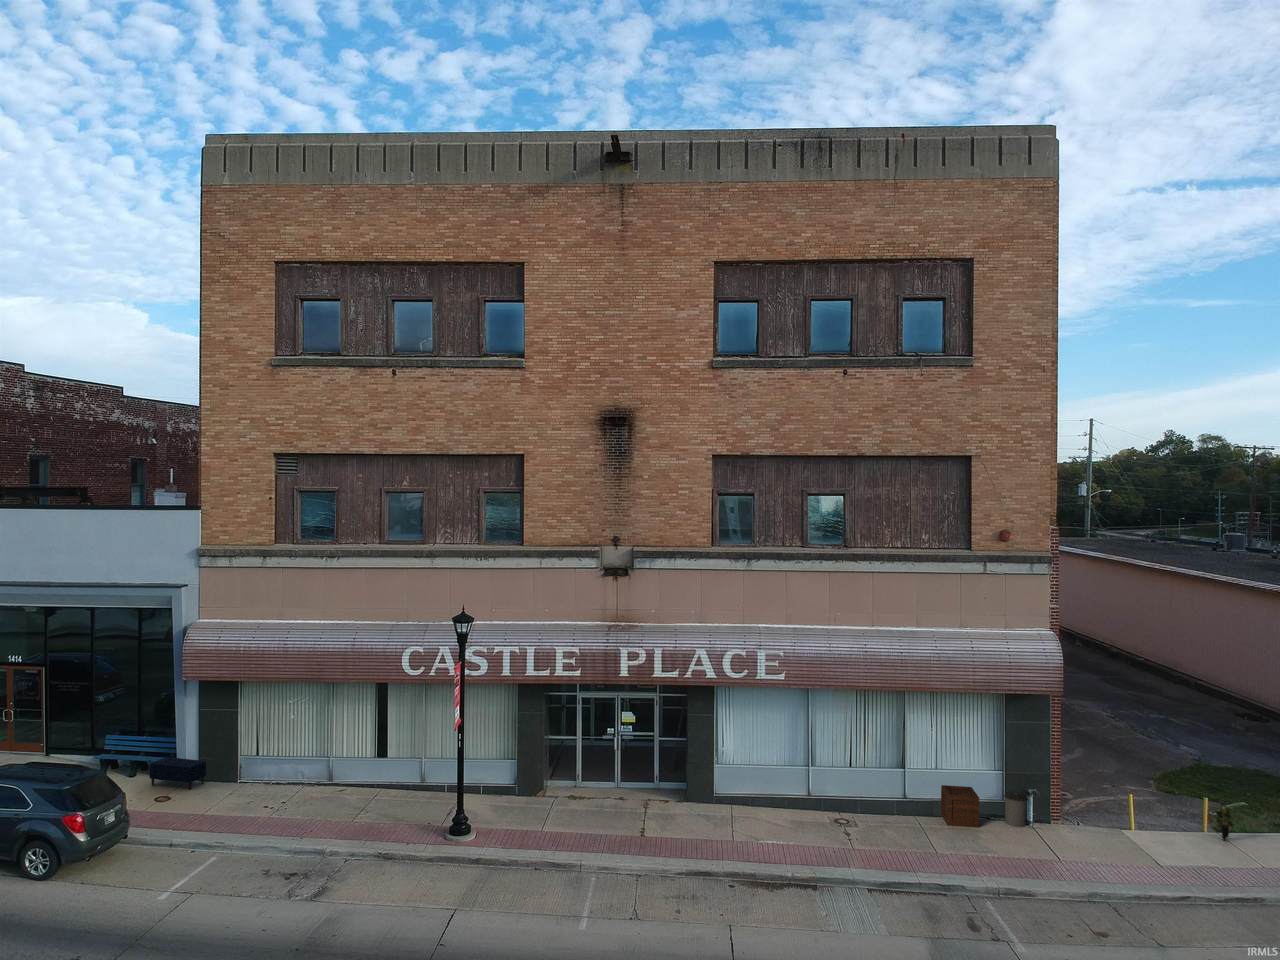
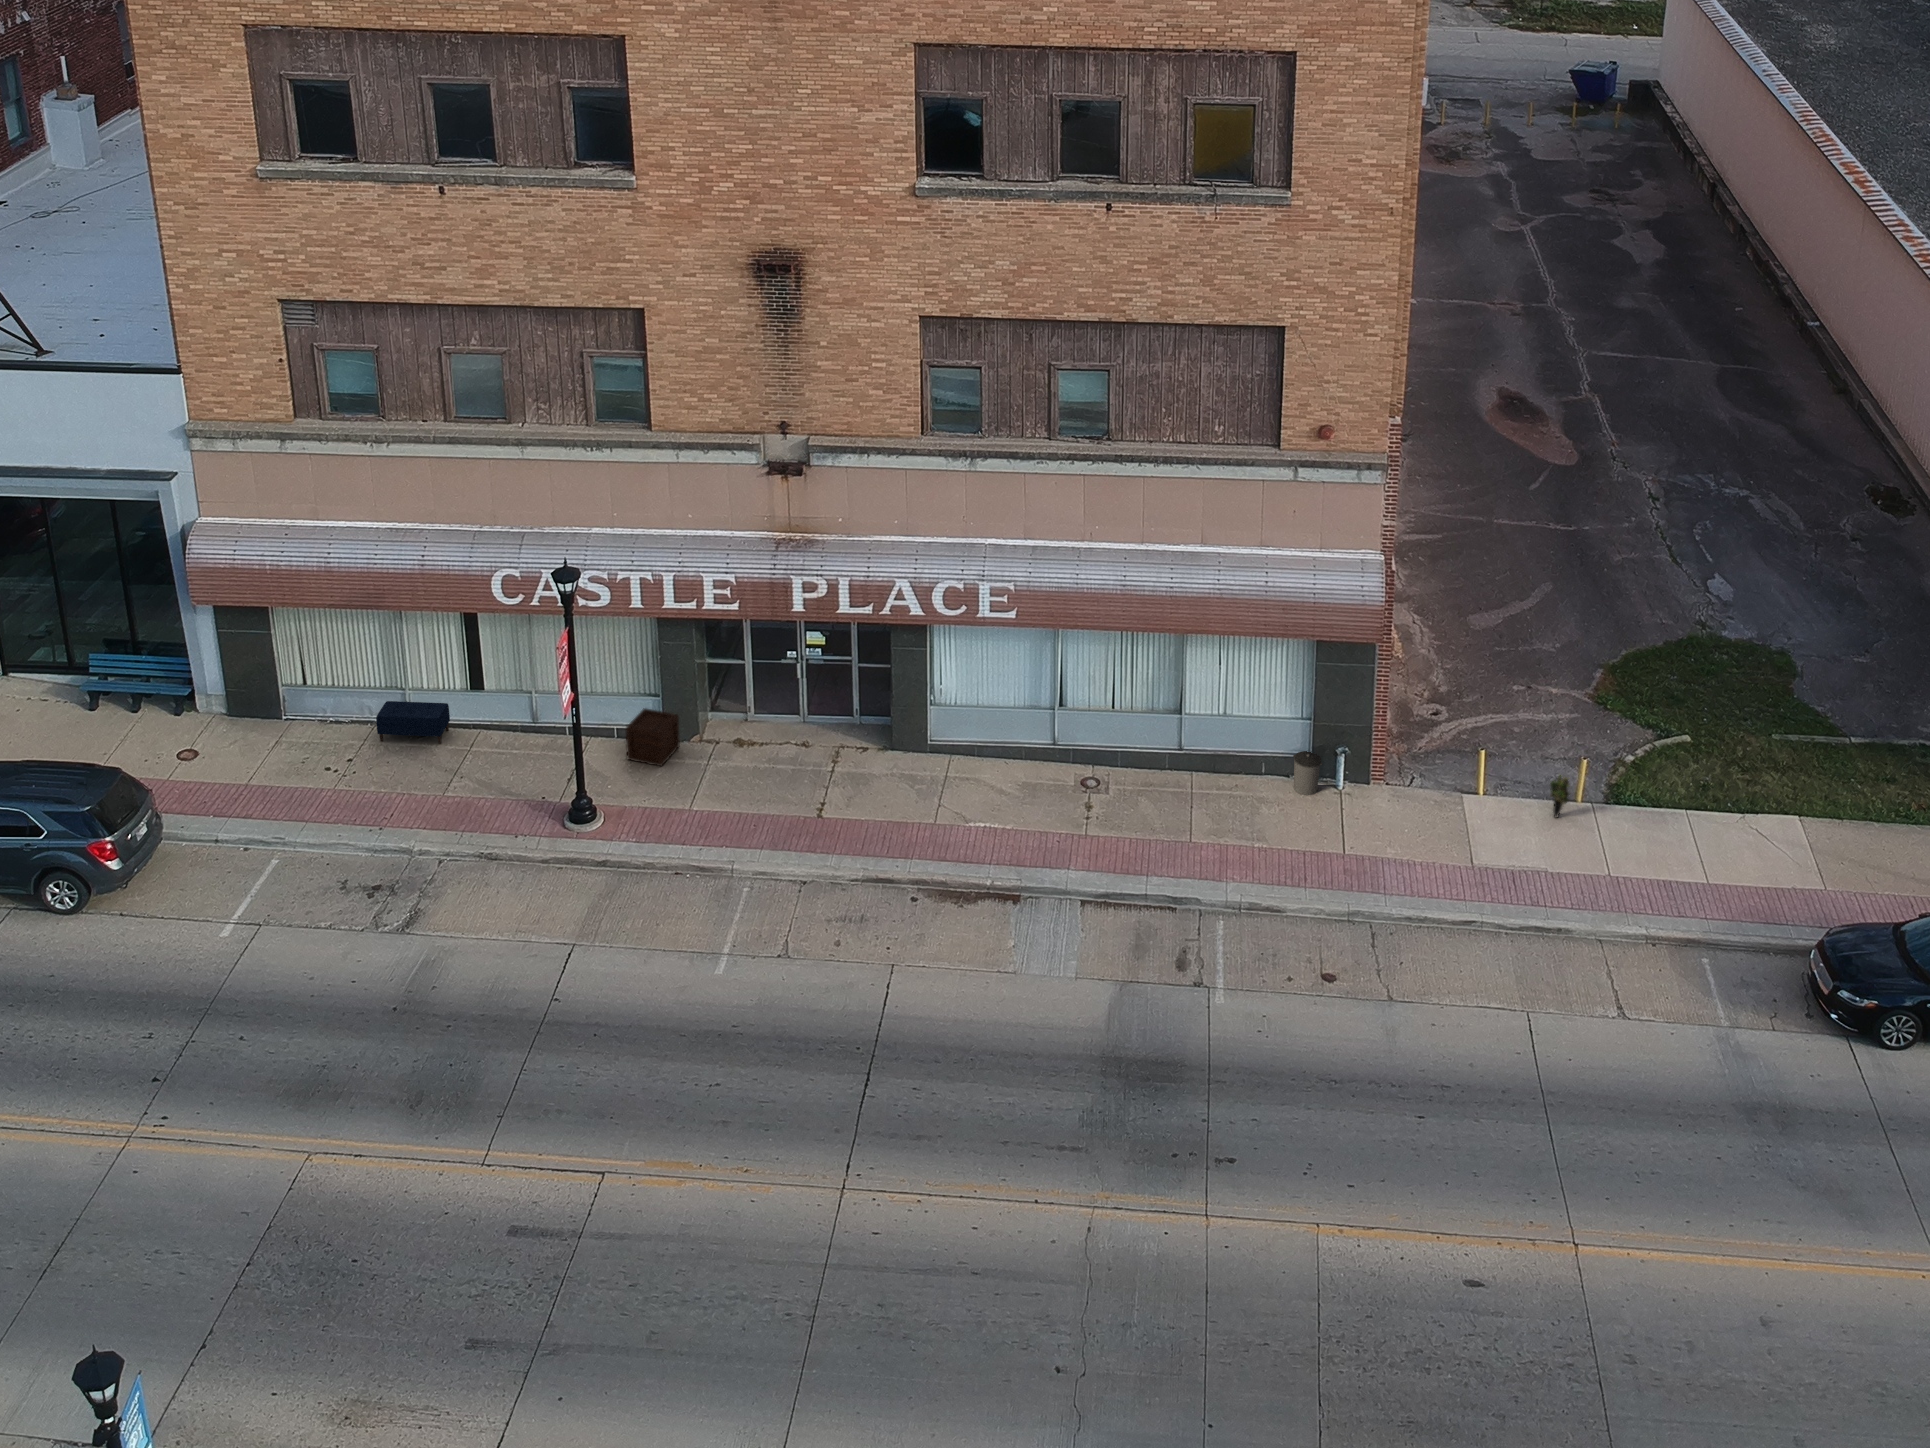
bench: present [150,757,206,790] -> present [376,701,450,744]
wooden crate: present [941,785,979,827] -> present [626,708,680,766]

